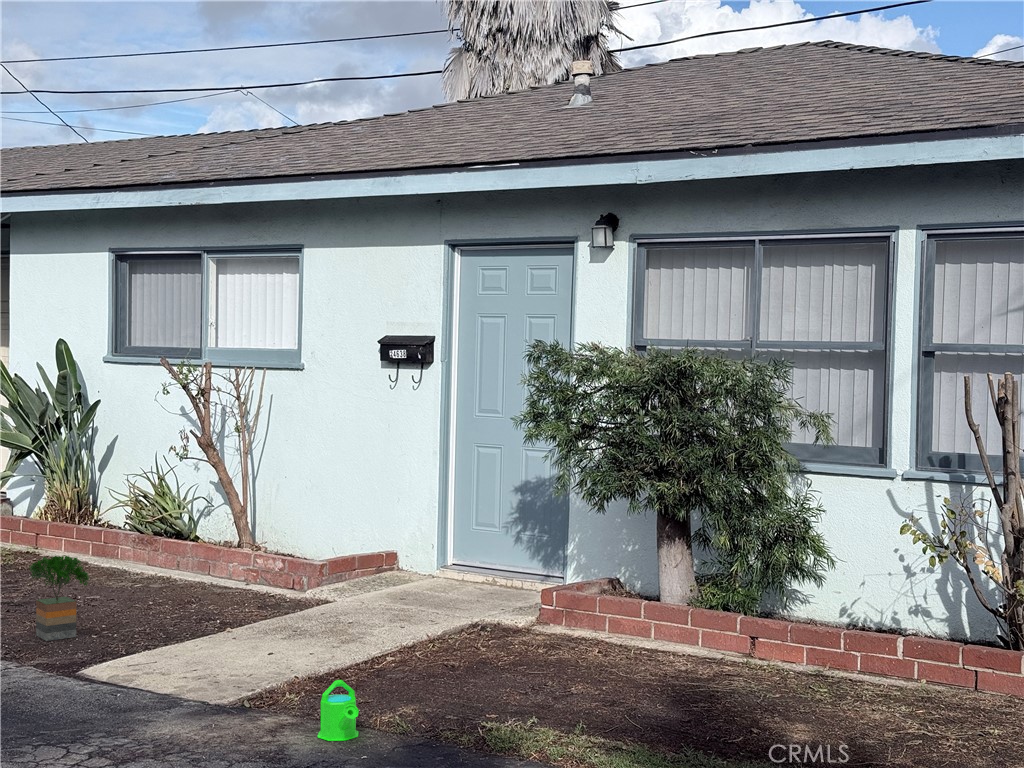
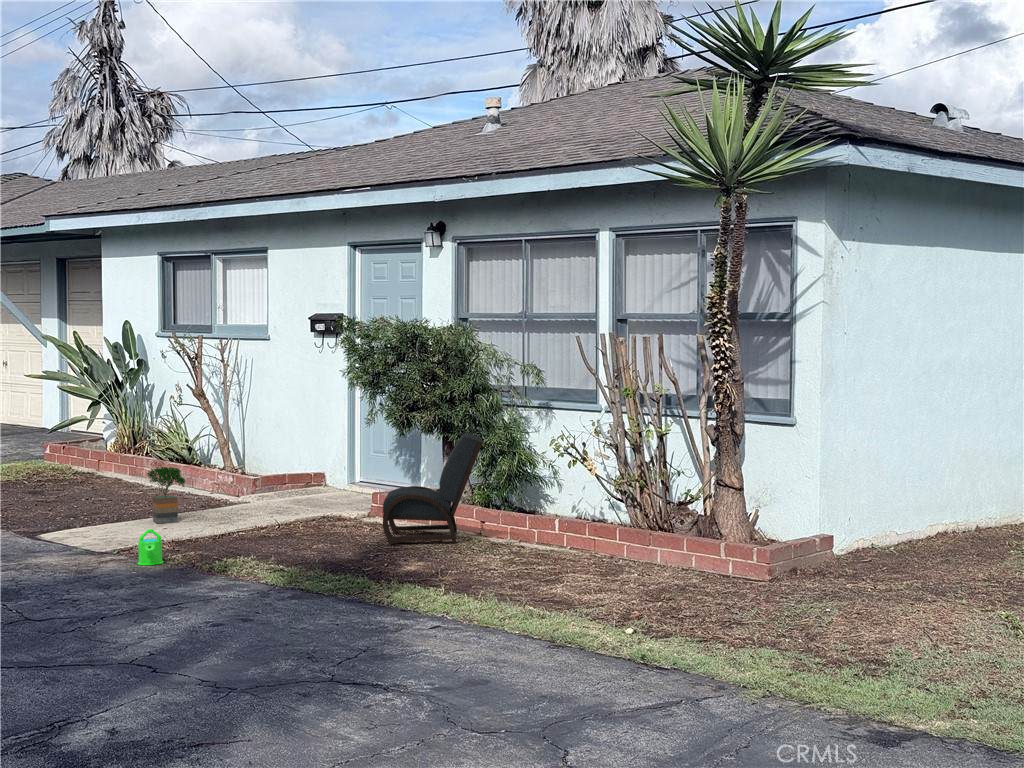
lounge chair: none [617,510,783,680] -> present [383,433,482,544]
potted tree: present [29,556,89,641] -> present [147,467,186,524]

